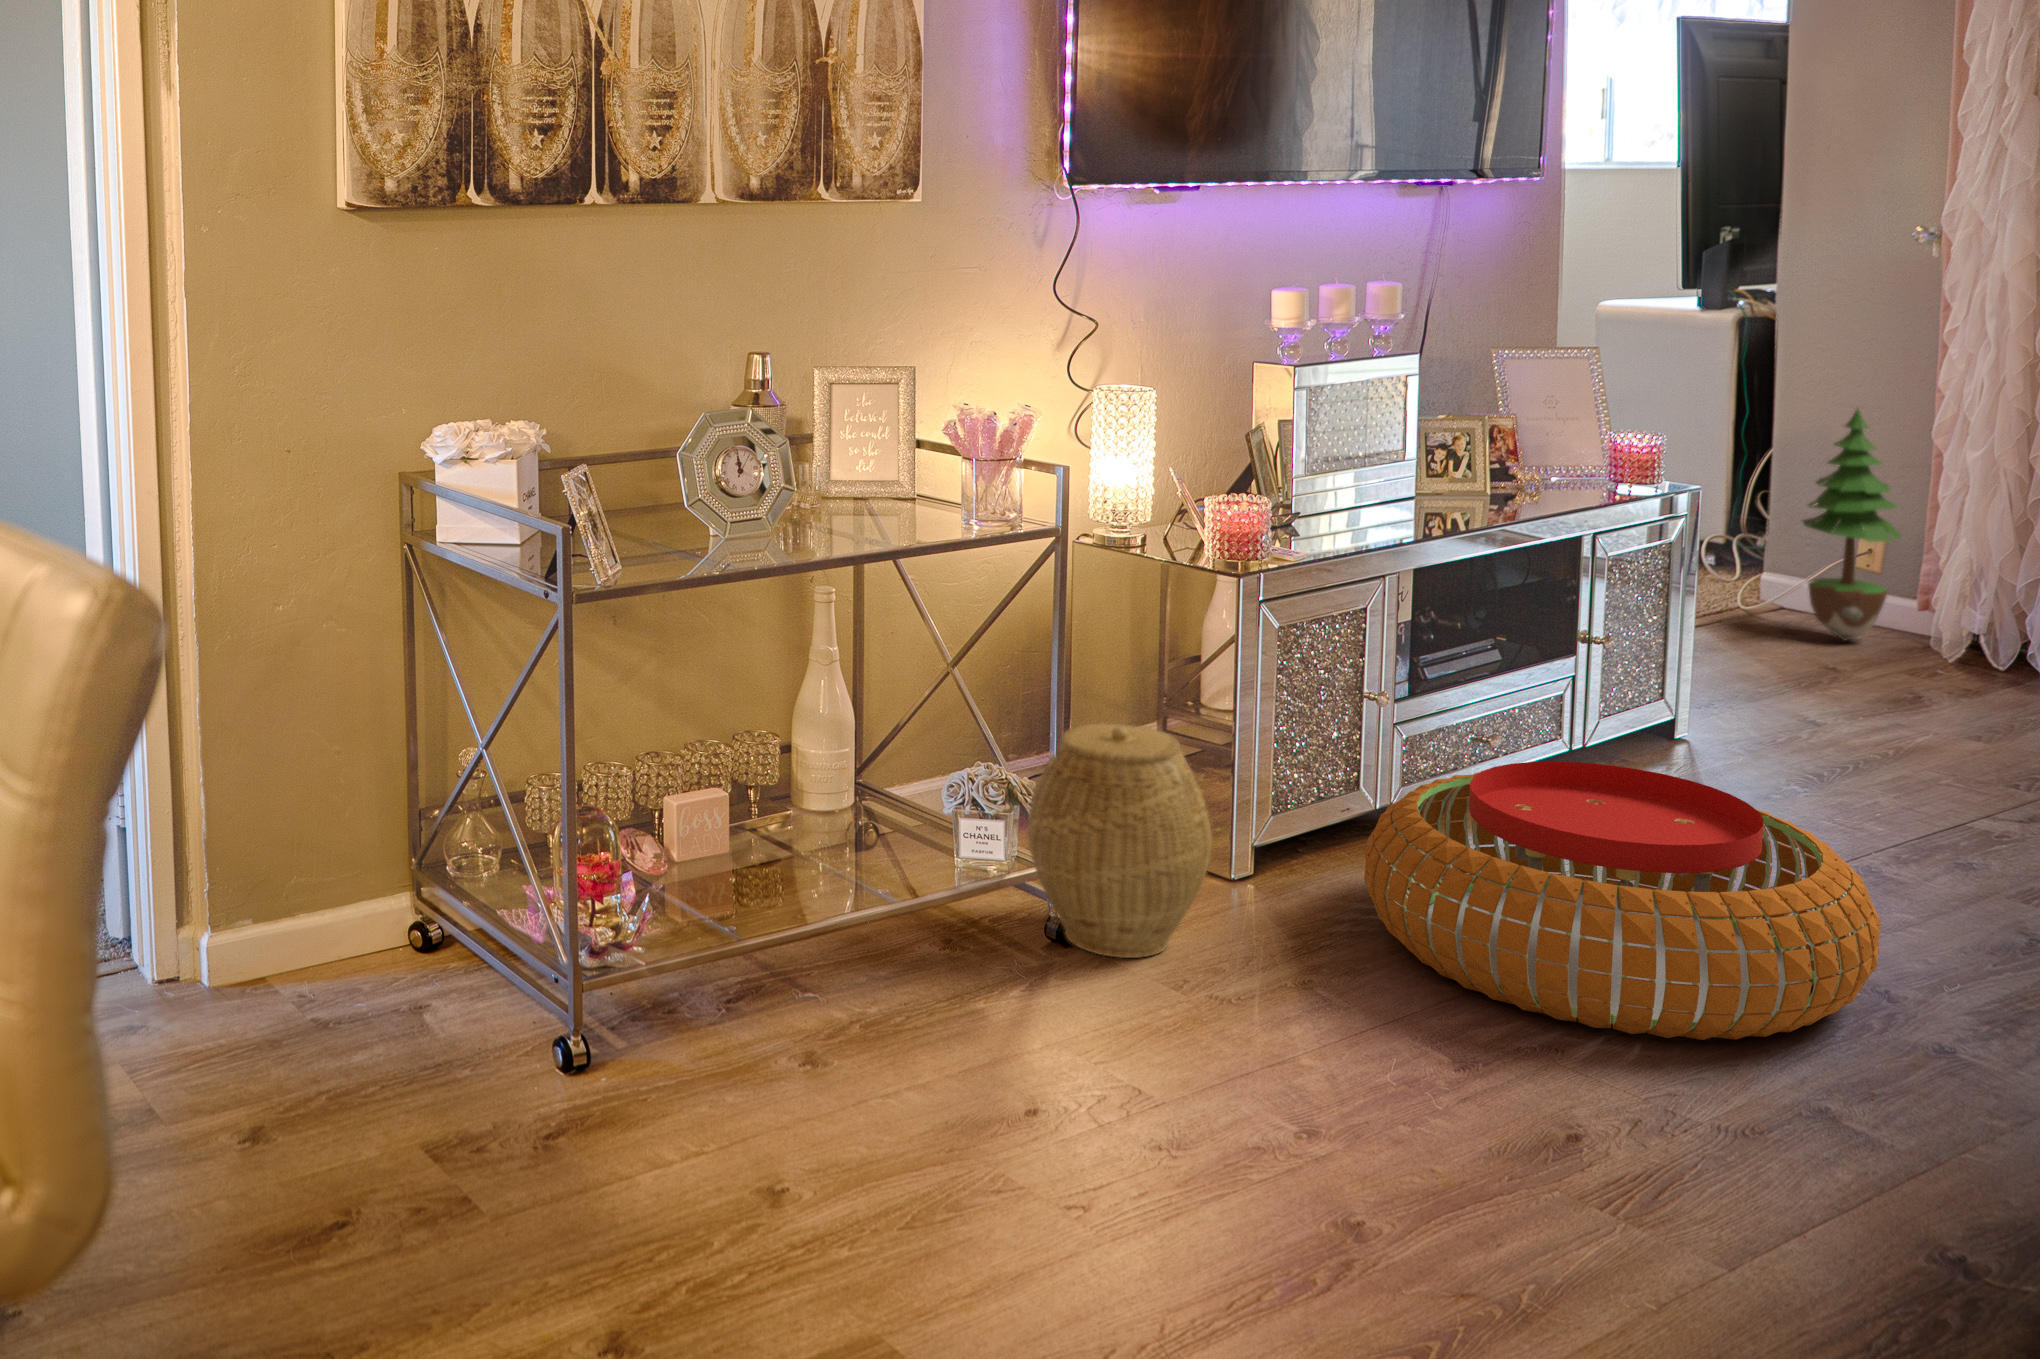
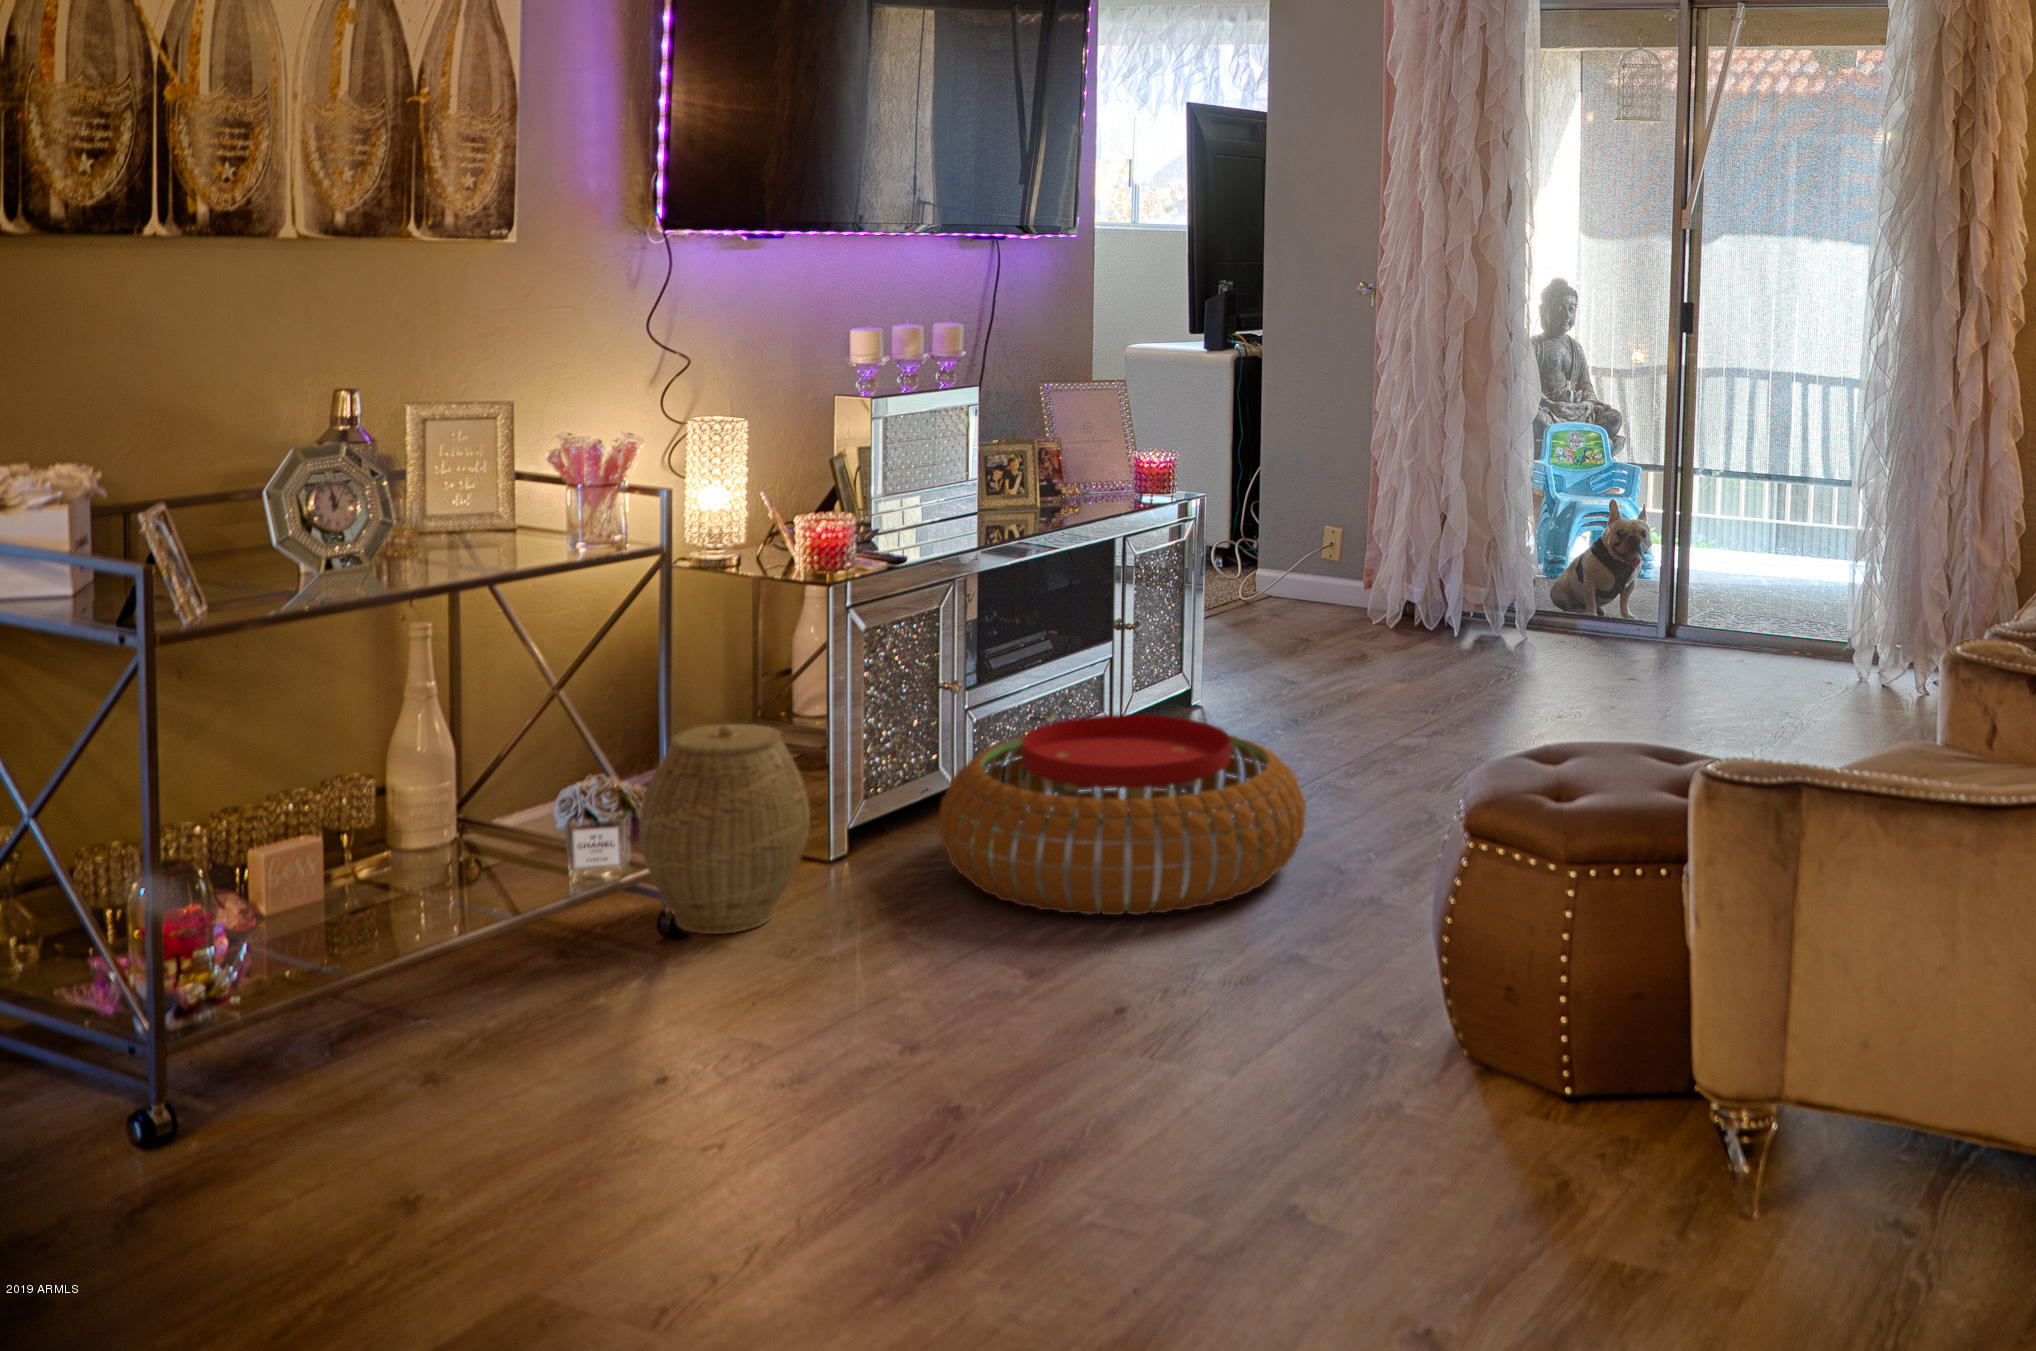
potted tree: present [1803,409,1901,640] -> none [1280,427,1348,617]

